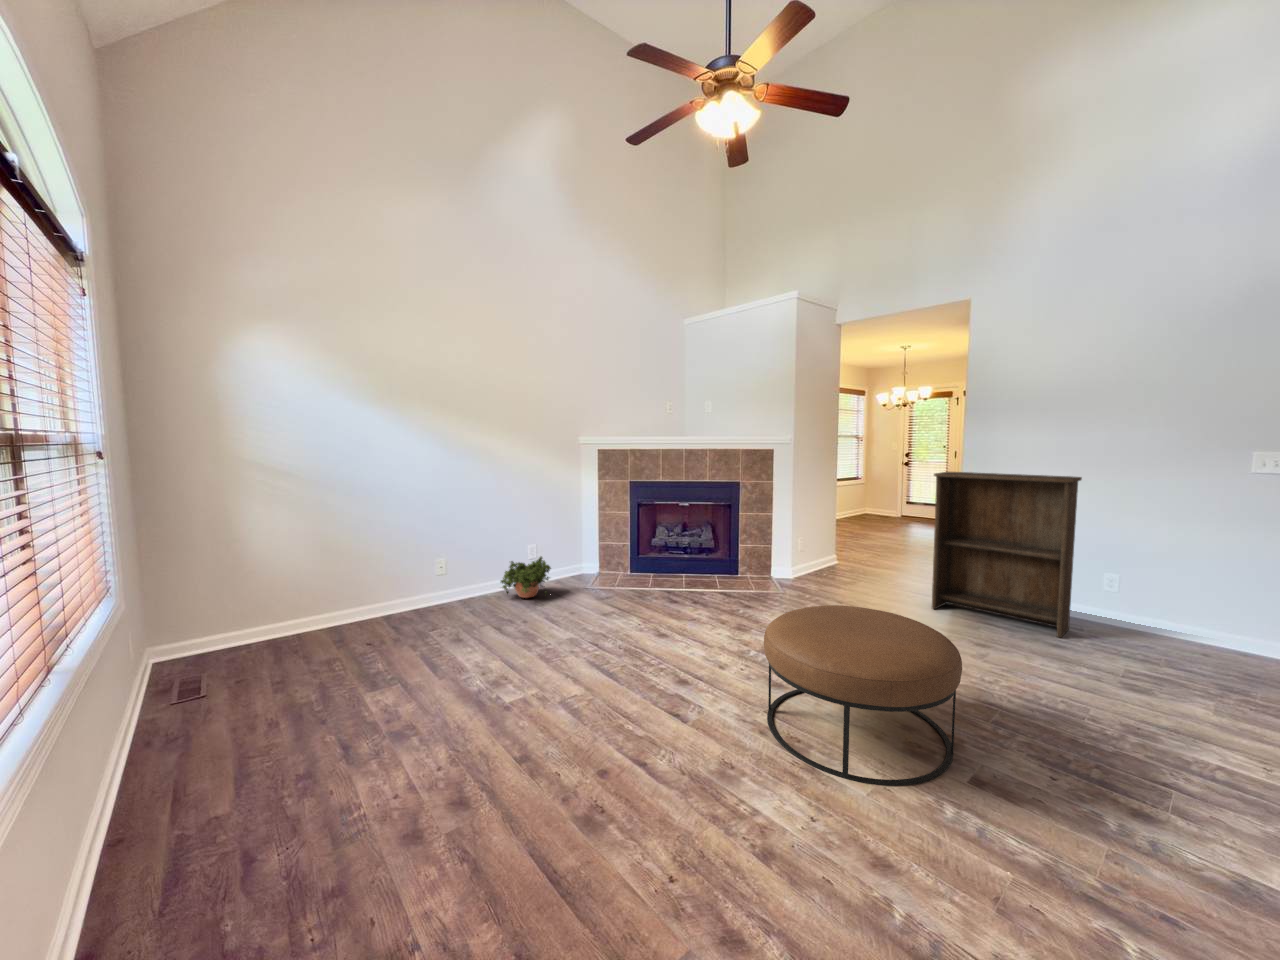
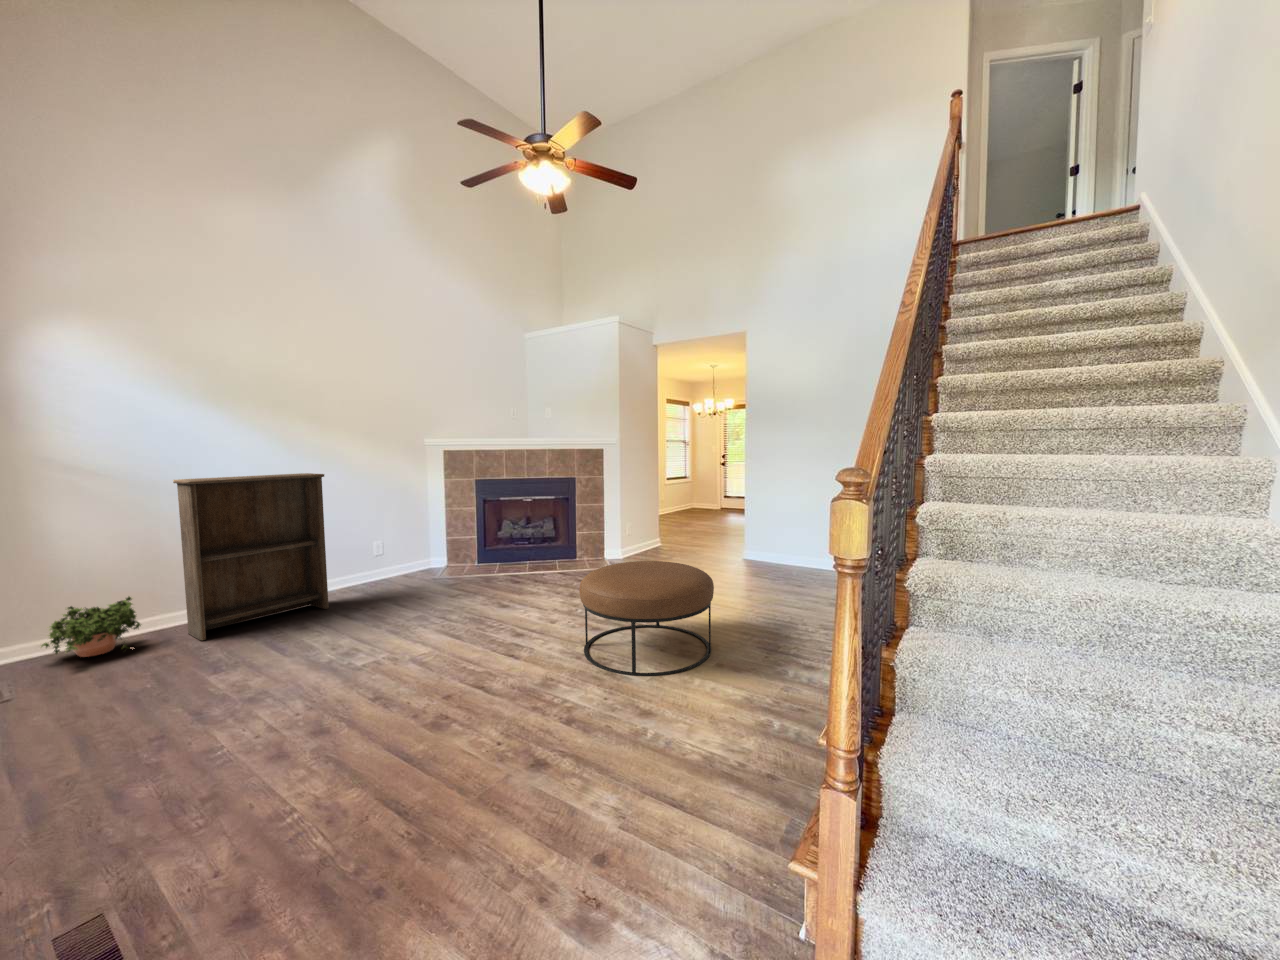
bookshelf: present [932,472,1082,637] -> present [173,473,329,640]
potted plant: present [501,556,551,598] -> present [41,596,141,657]

